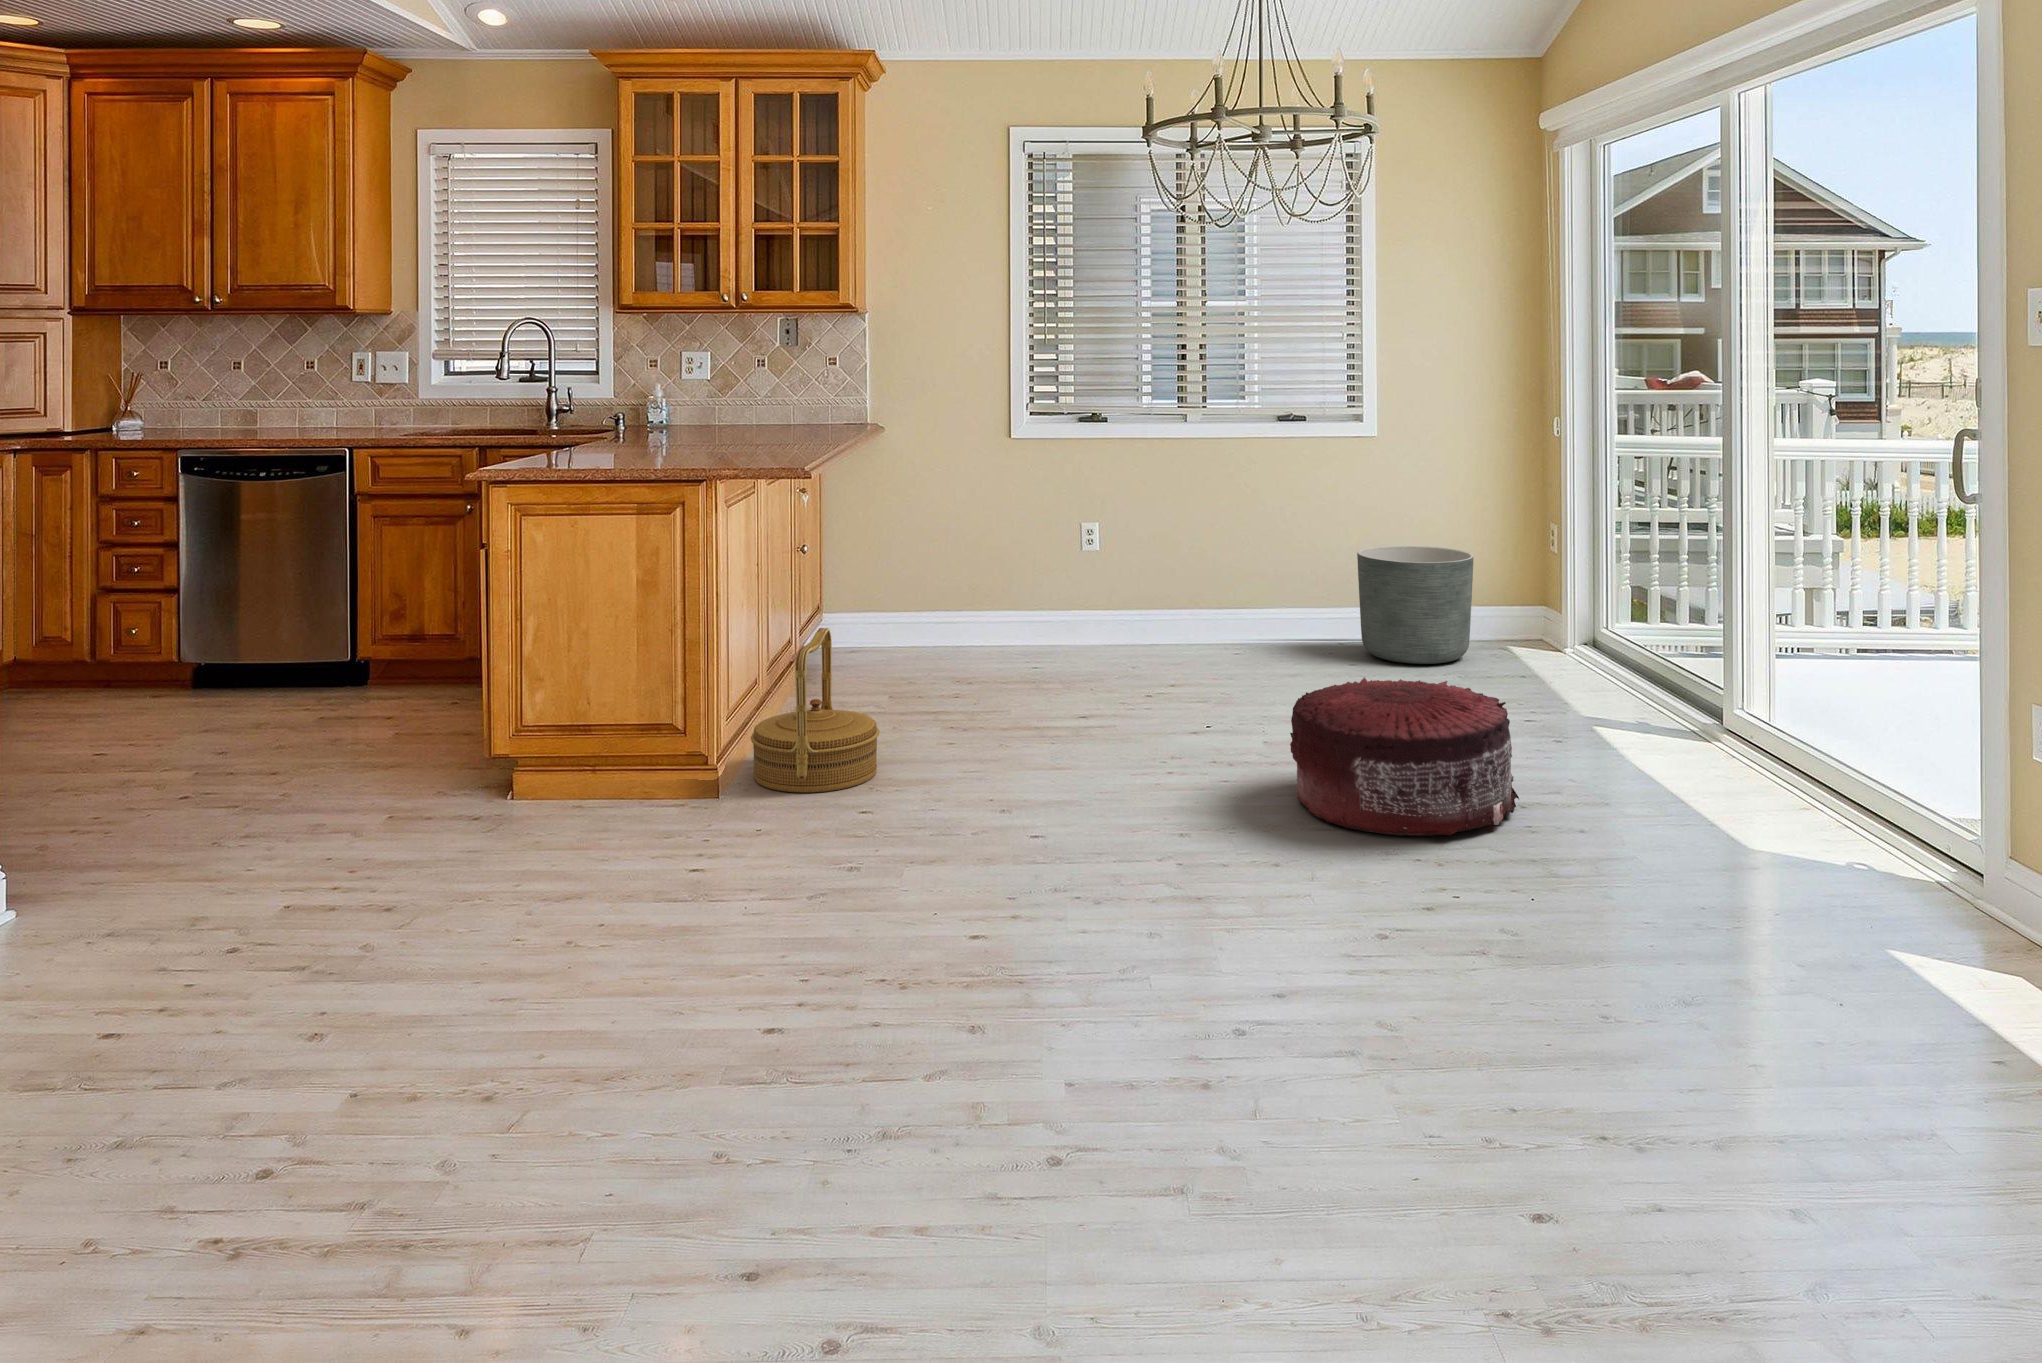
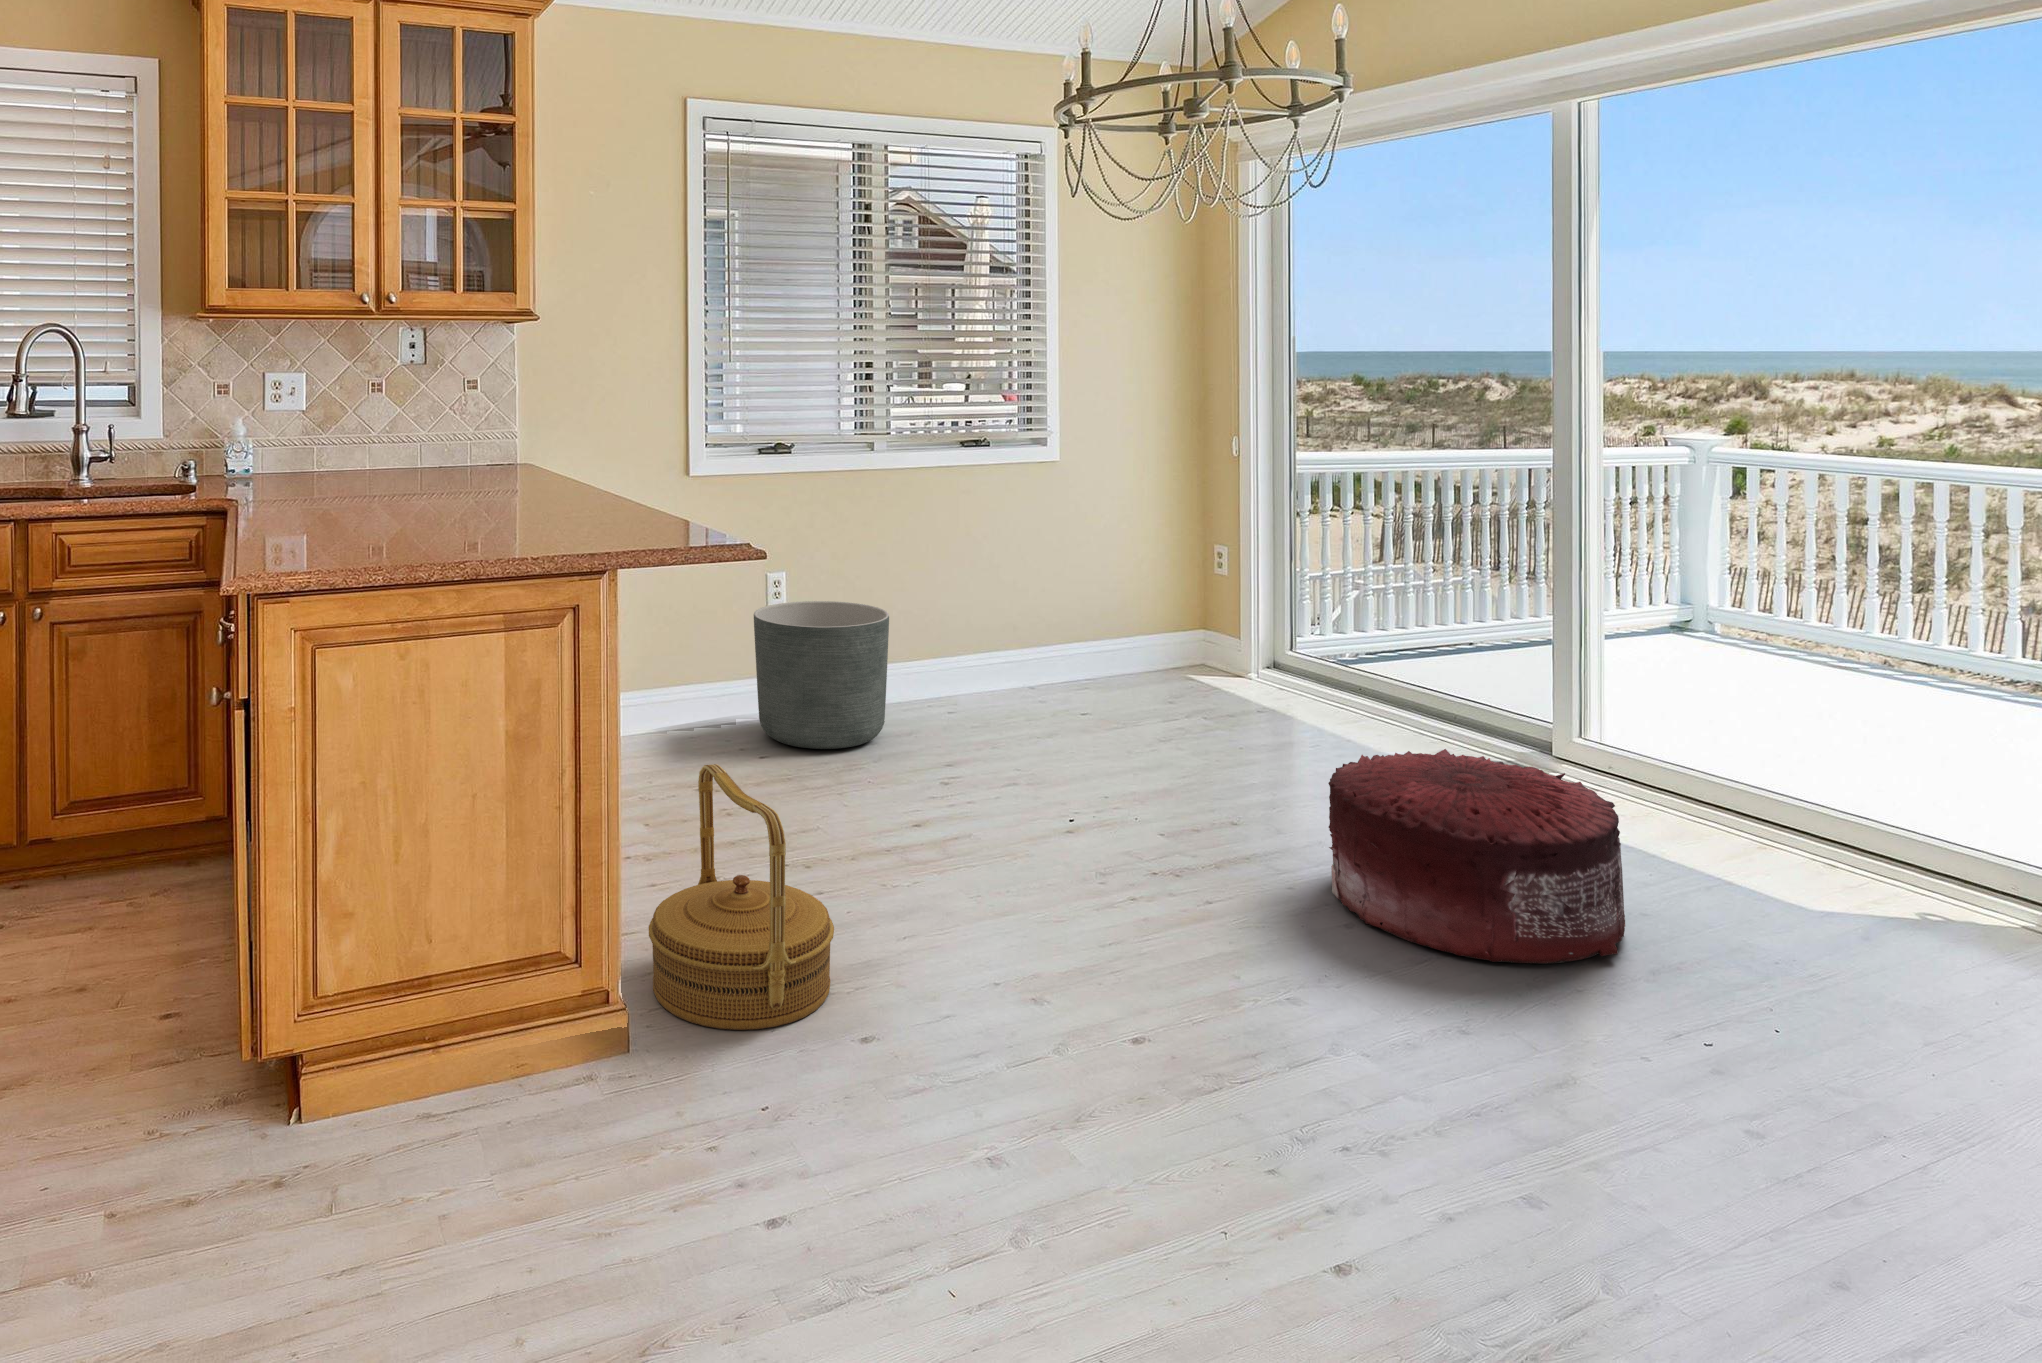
planter: present [1357,546,1474,664] -> present [754,601,889,749]

